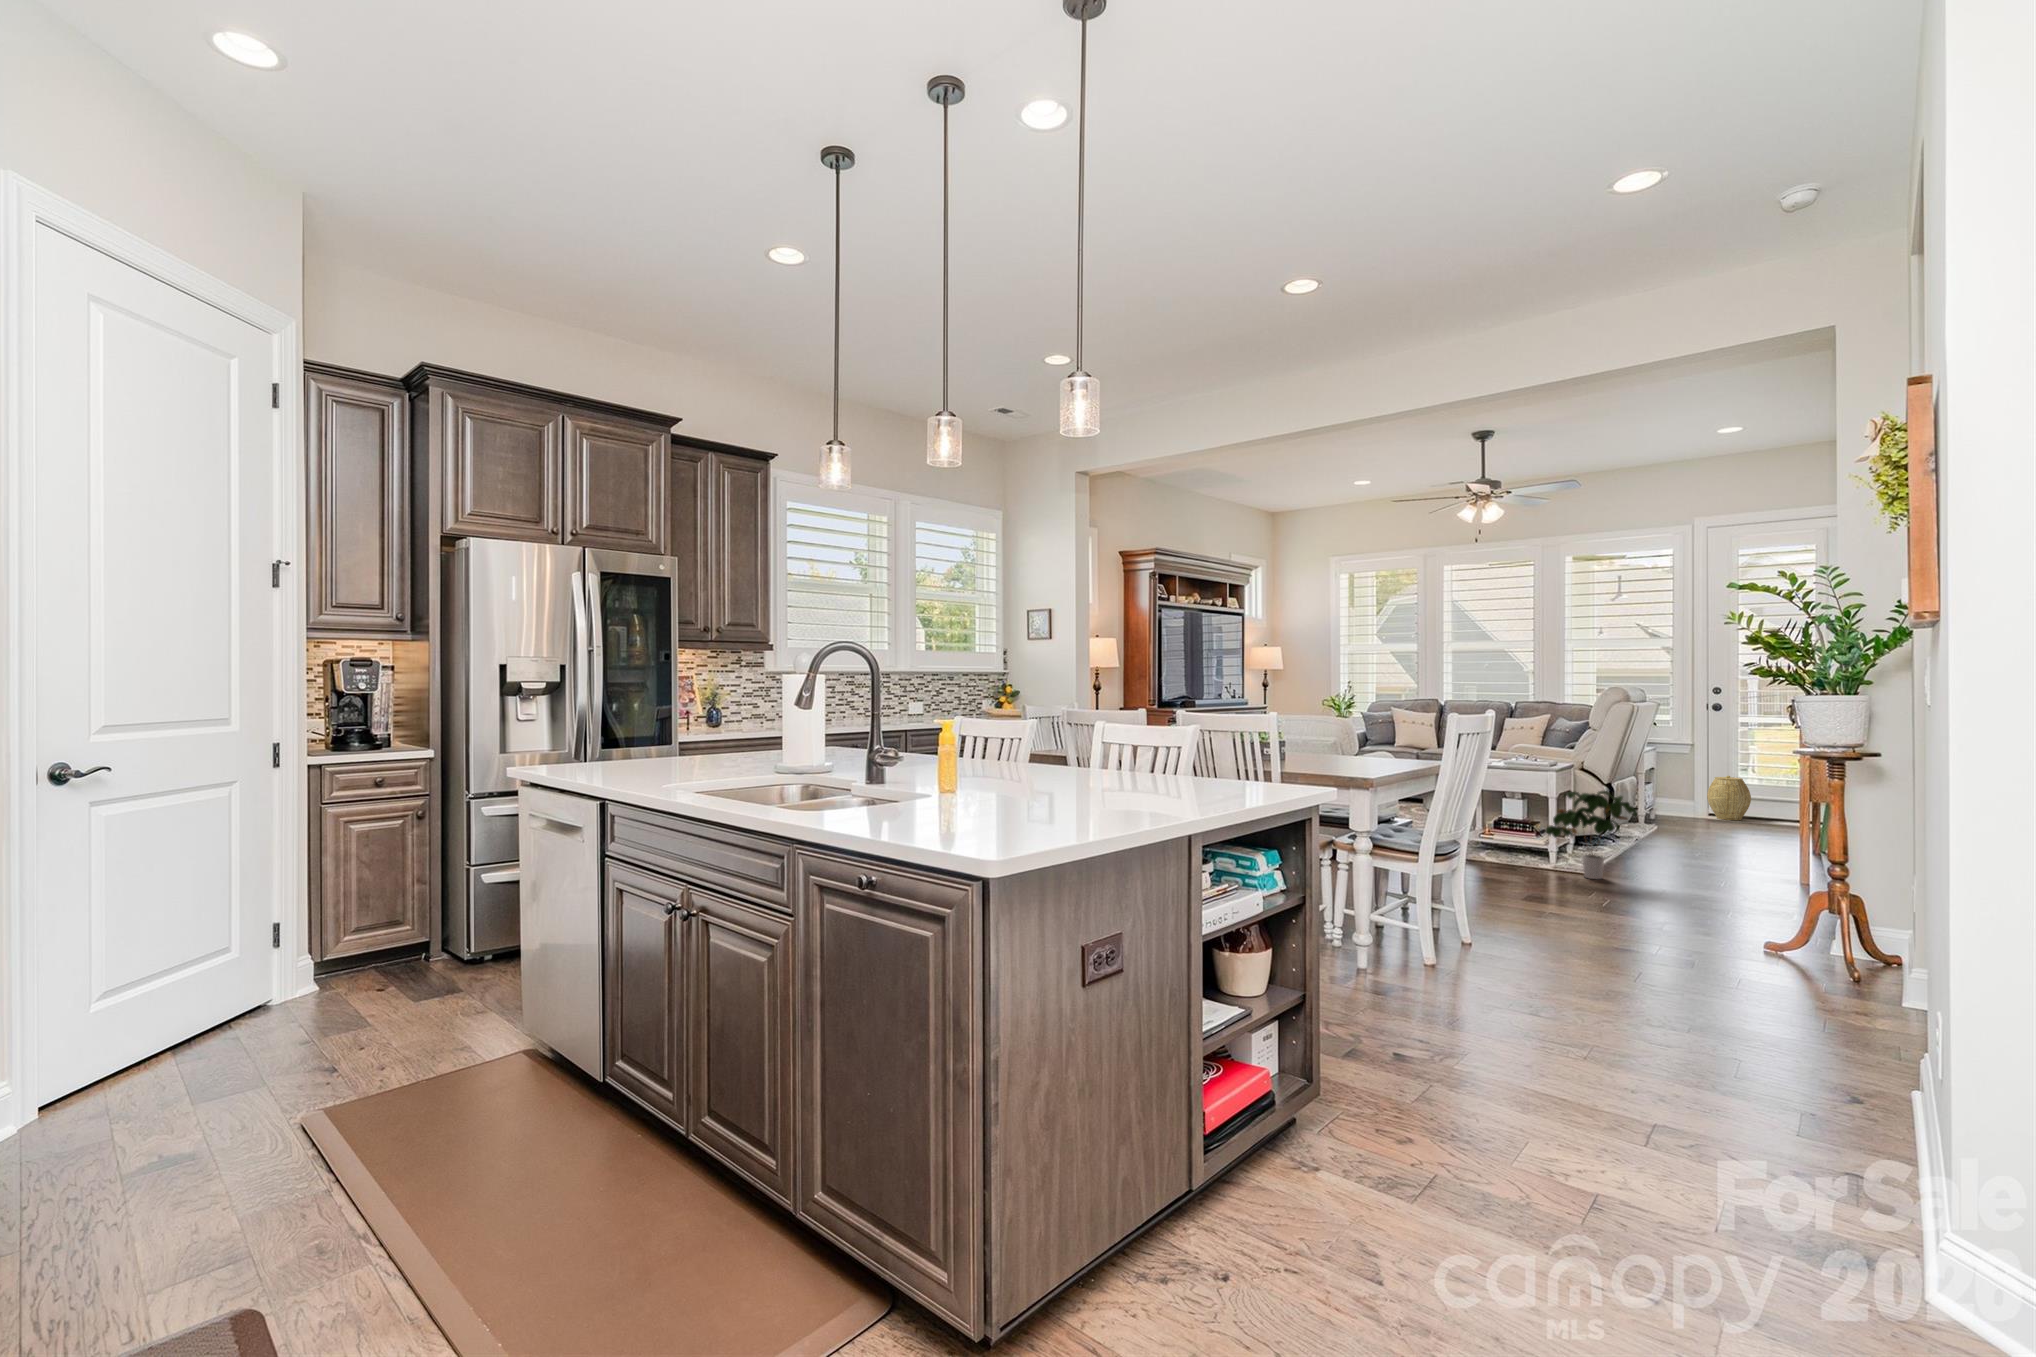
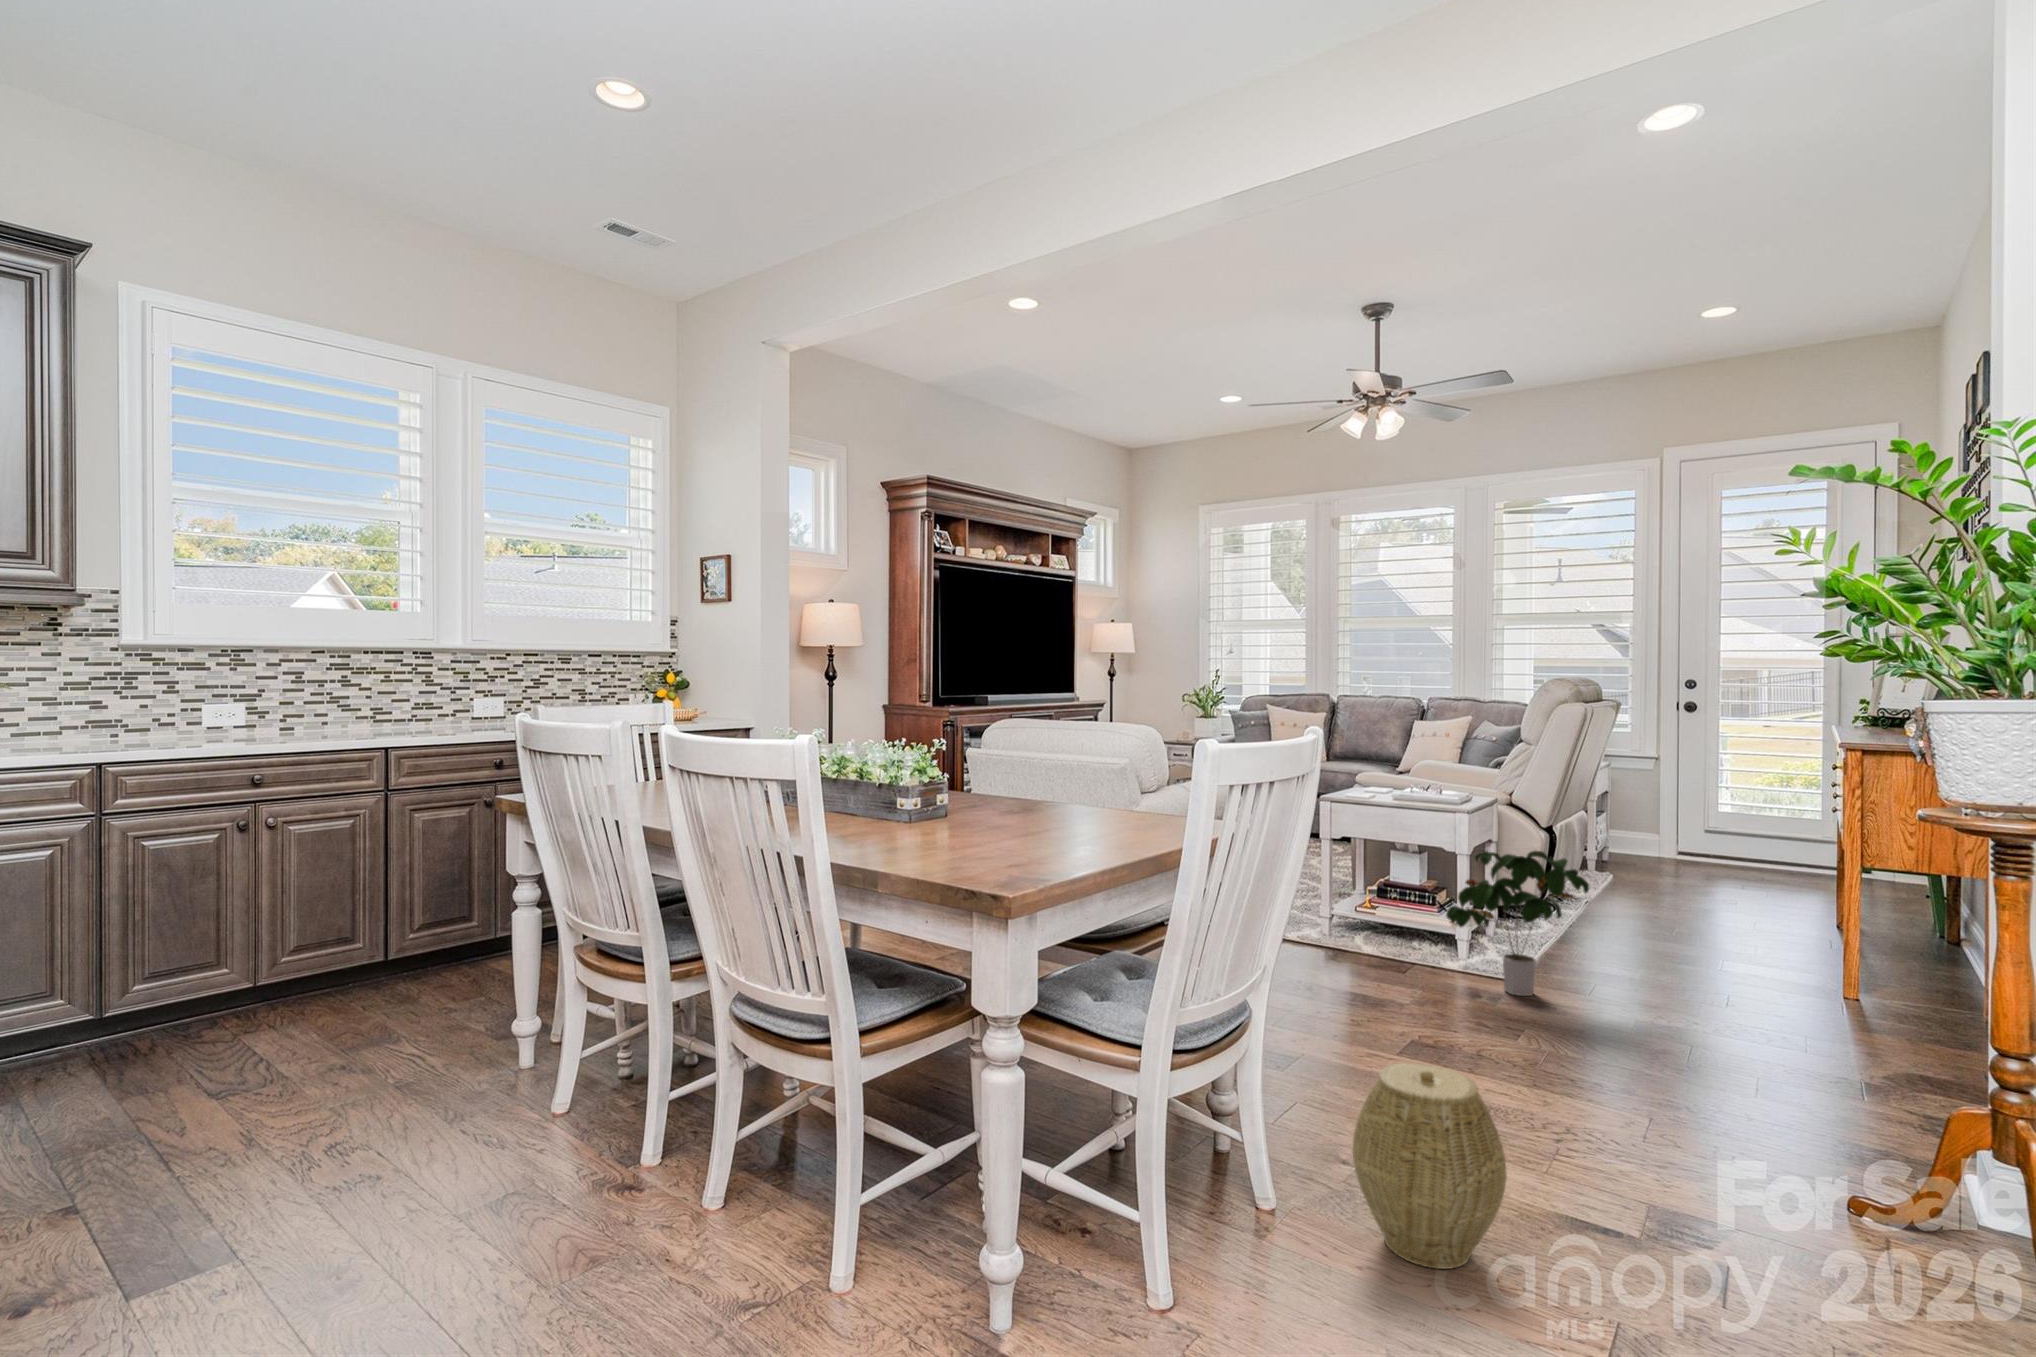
woven basket: present [1707,776,1751,820] -> present [1353,1063,1507,1269]

